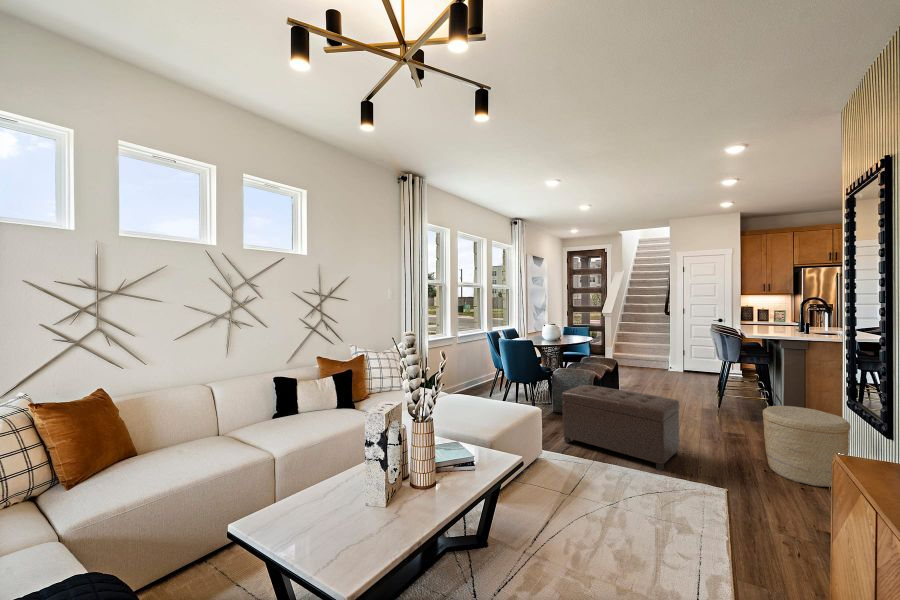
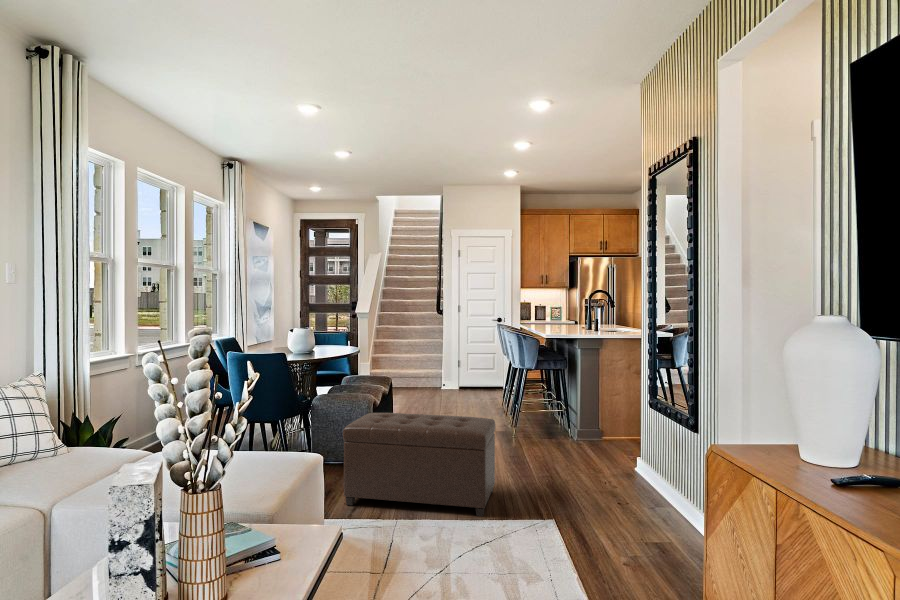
woven basket: present [763,406,850,487] -> none [578,412,653,498]

